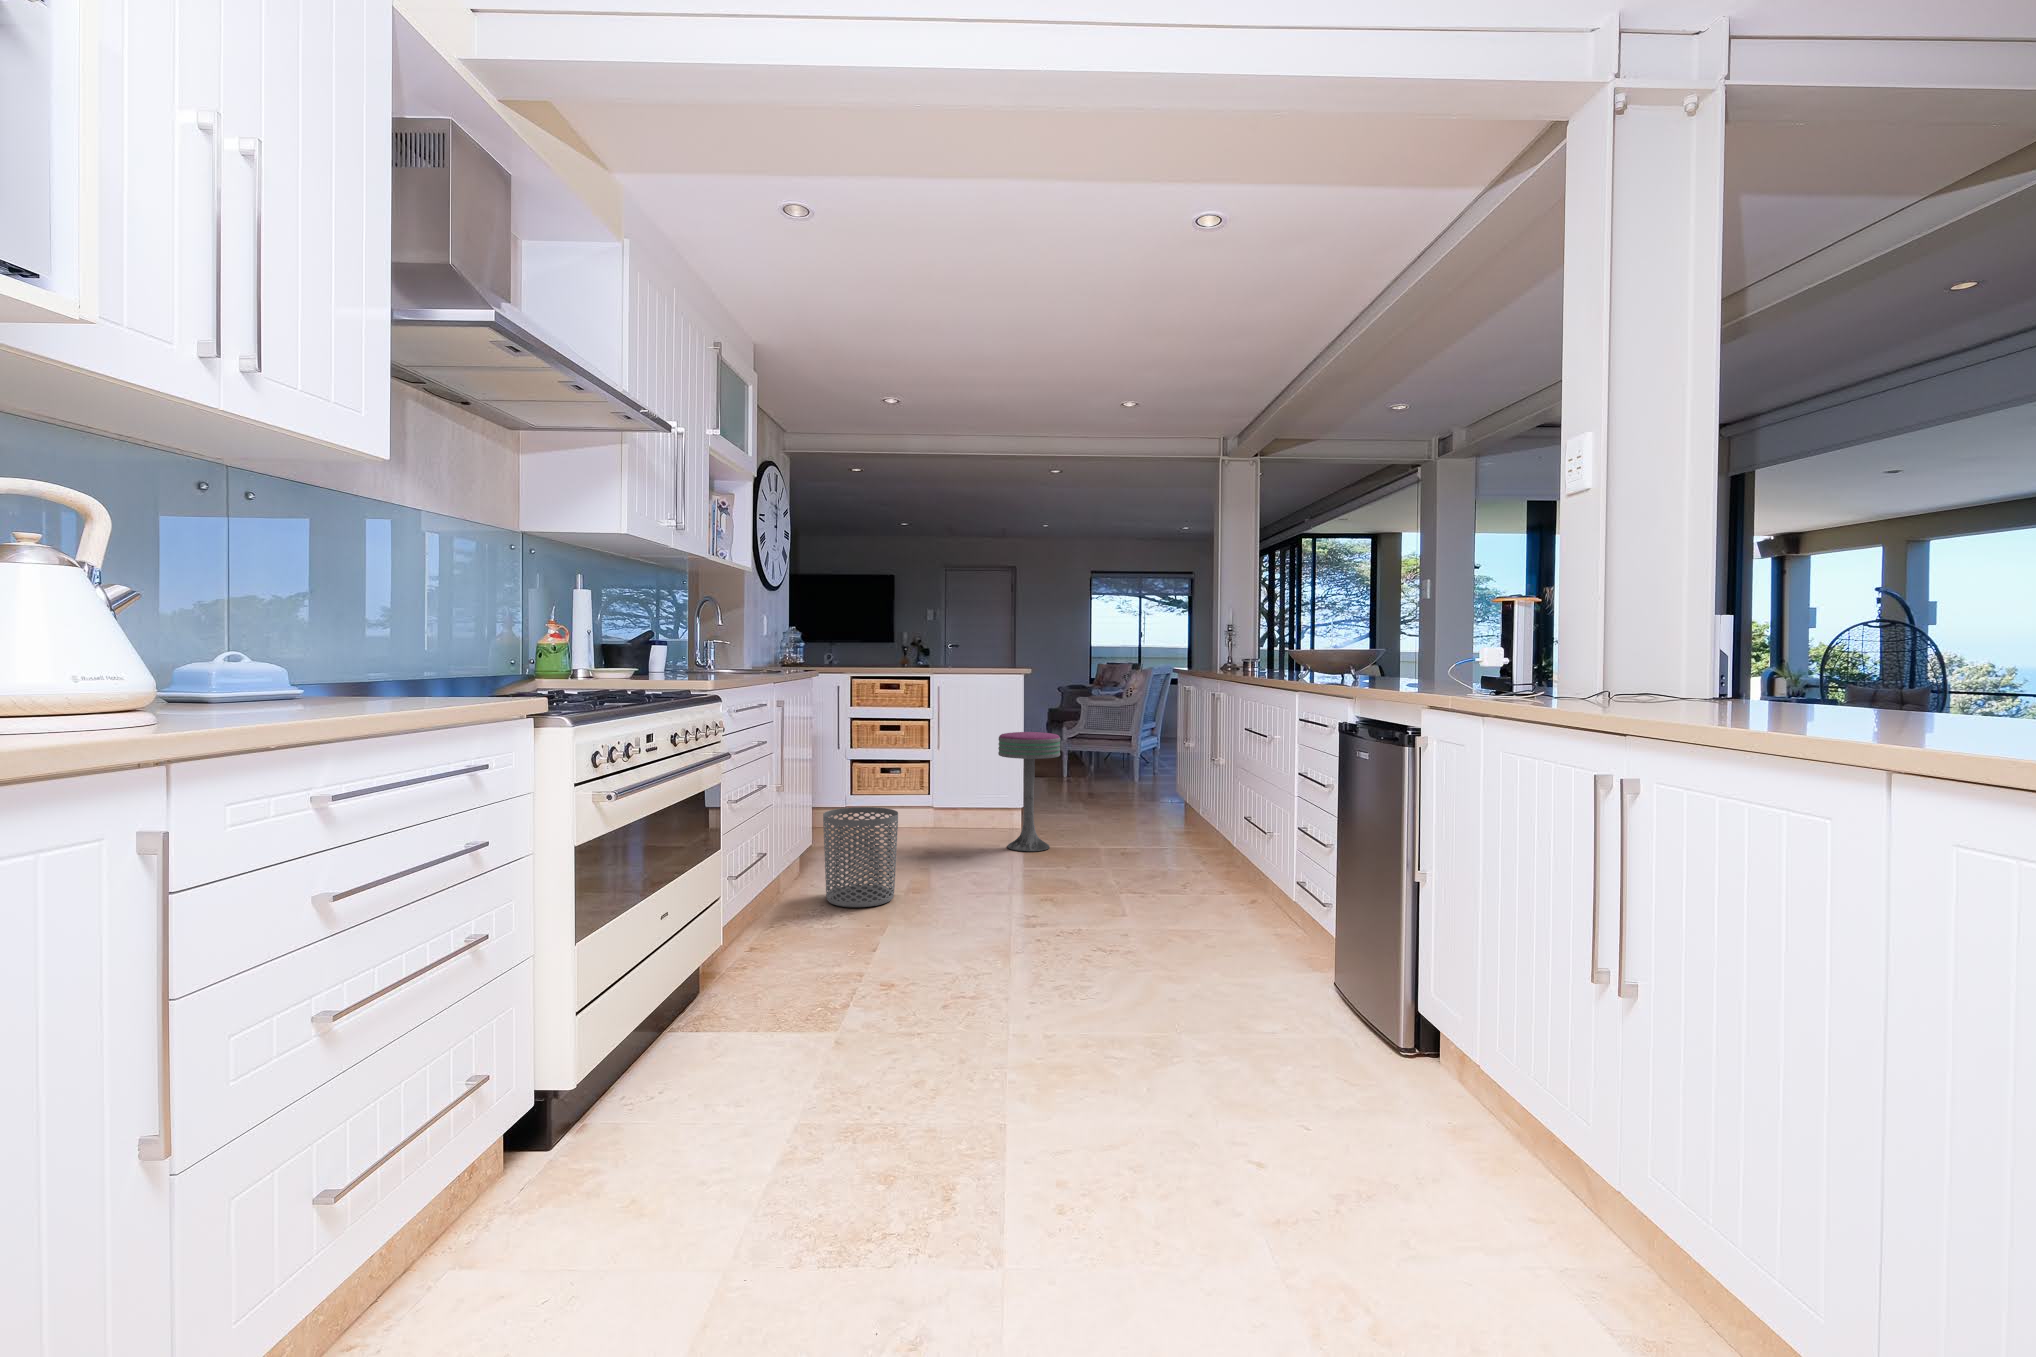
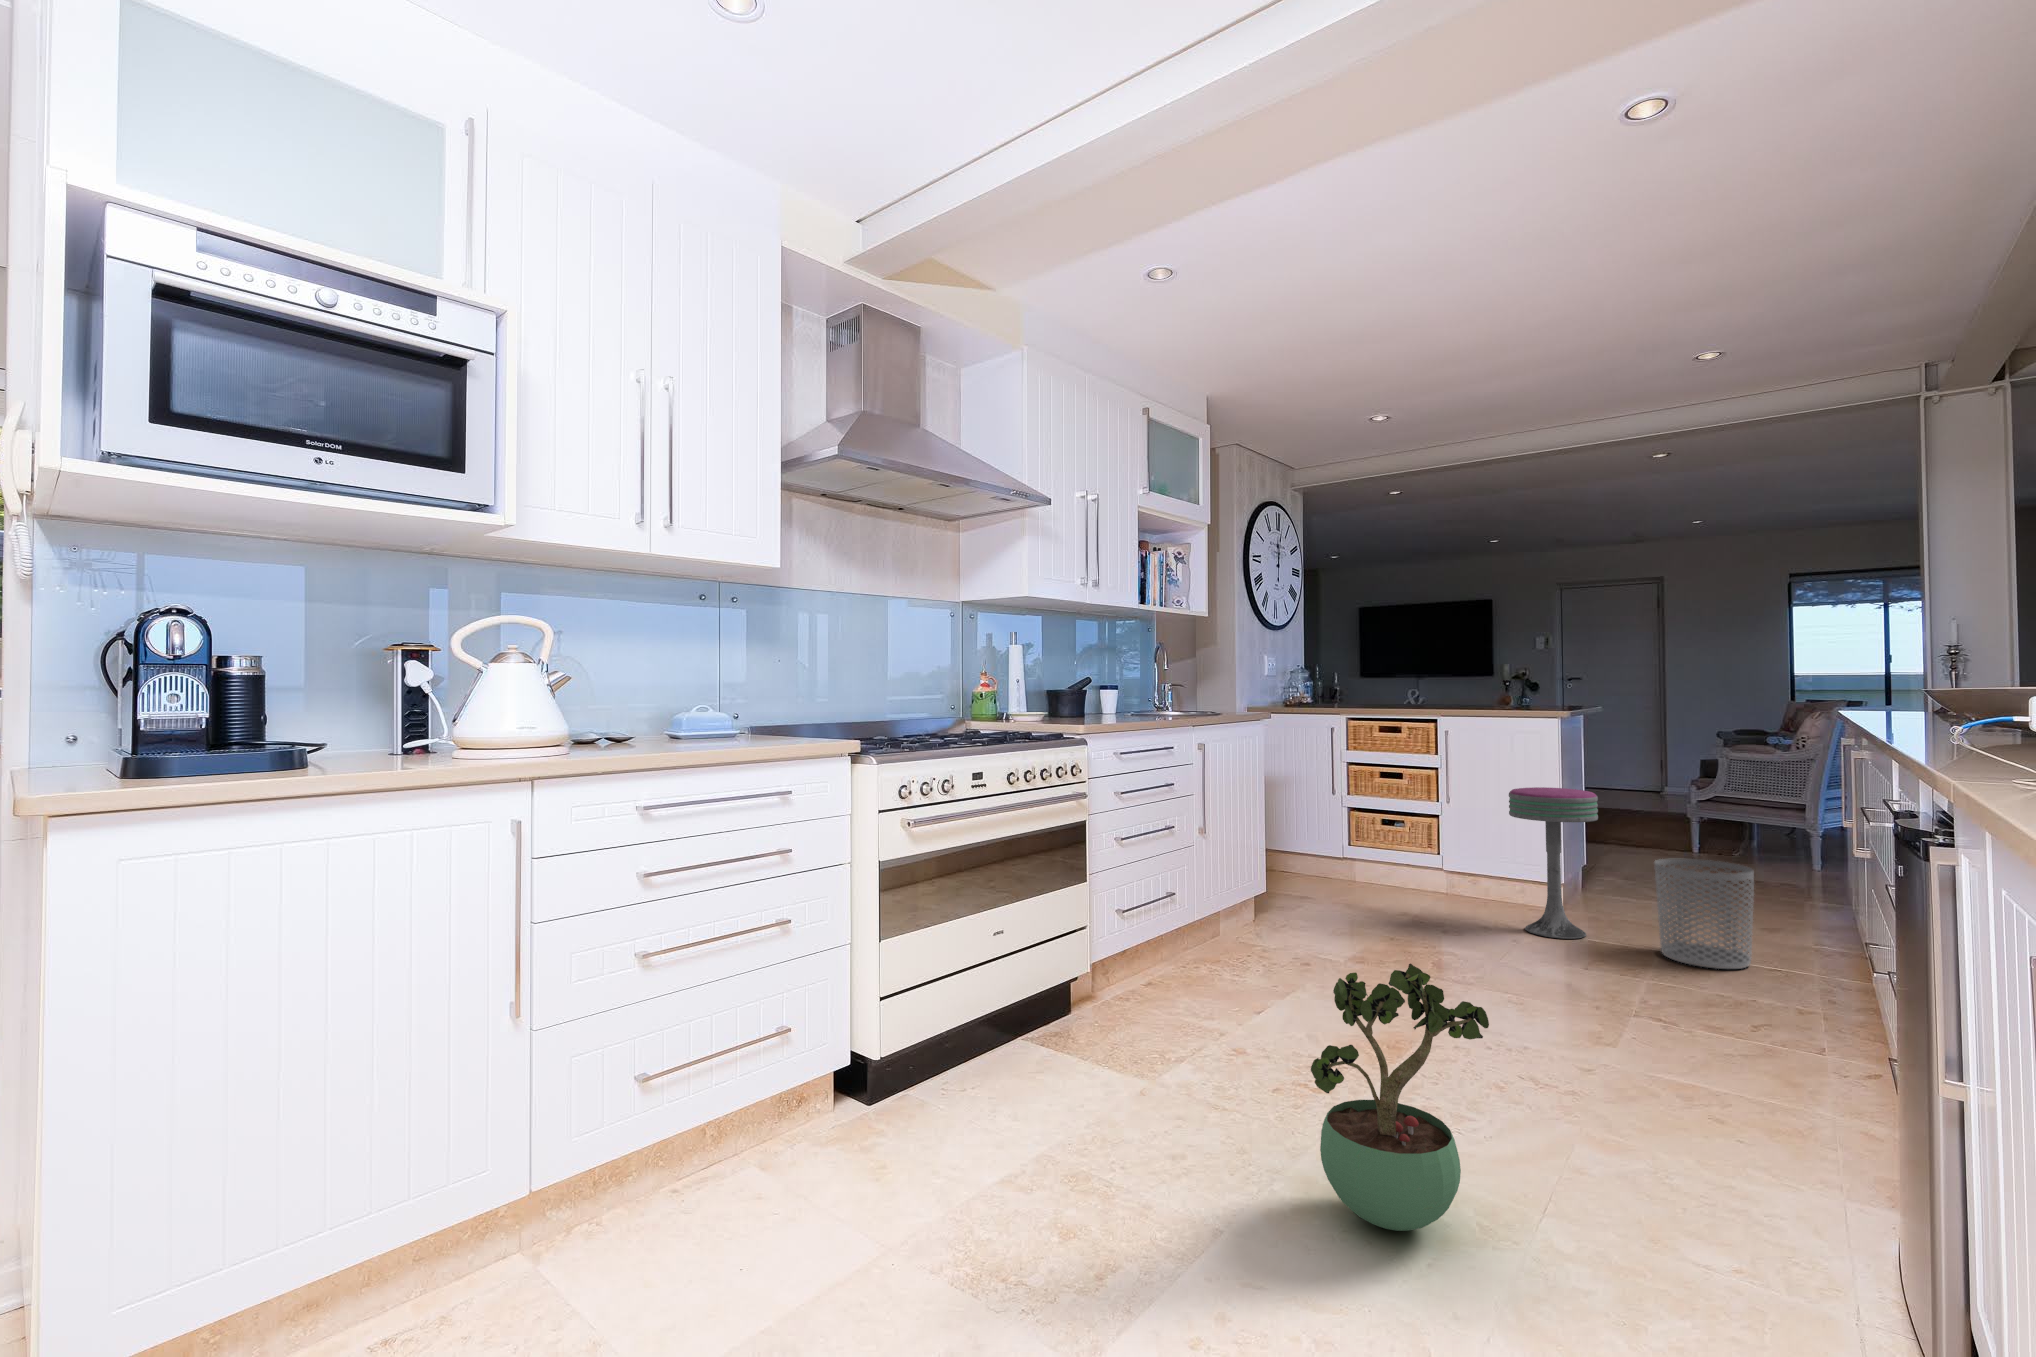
waste bin: present [823,807,898,907] -> present [1655,859,1754,969]
potted plant: none [1060,870,1184,1088] -> present [1311,964,1489,1231]

